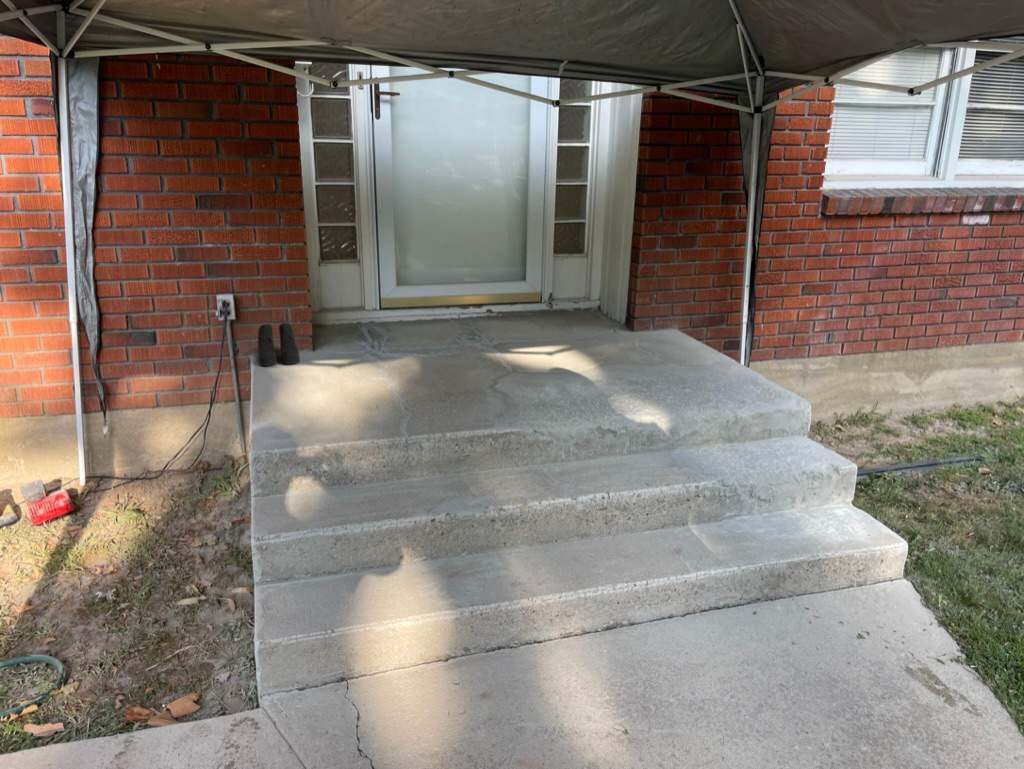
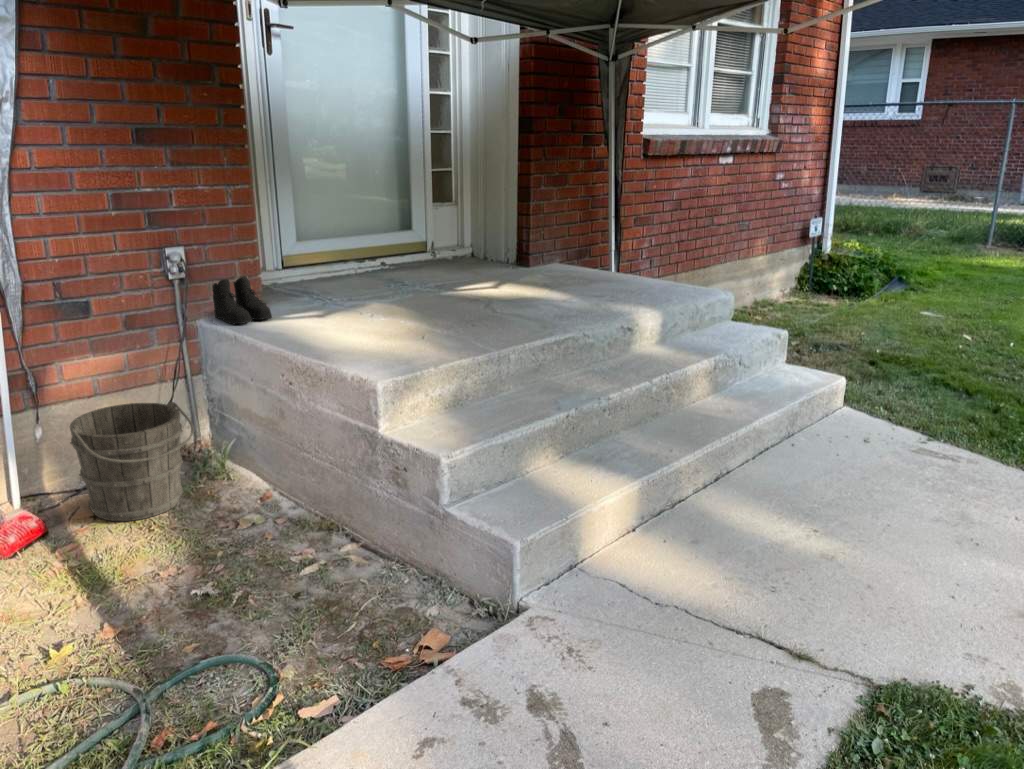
bucket: none [106,418,200,515] -> present [70,402,194,521]

